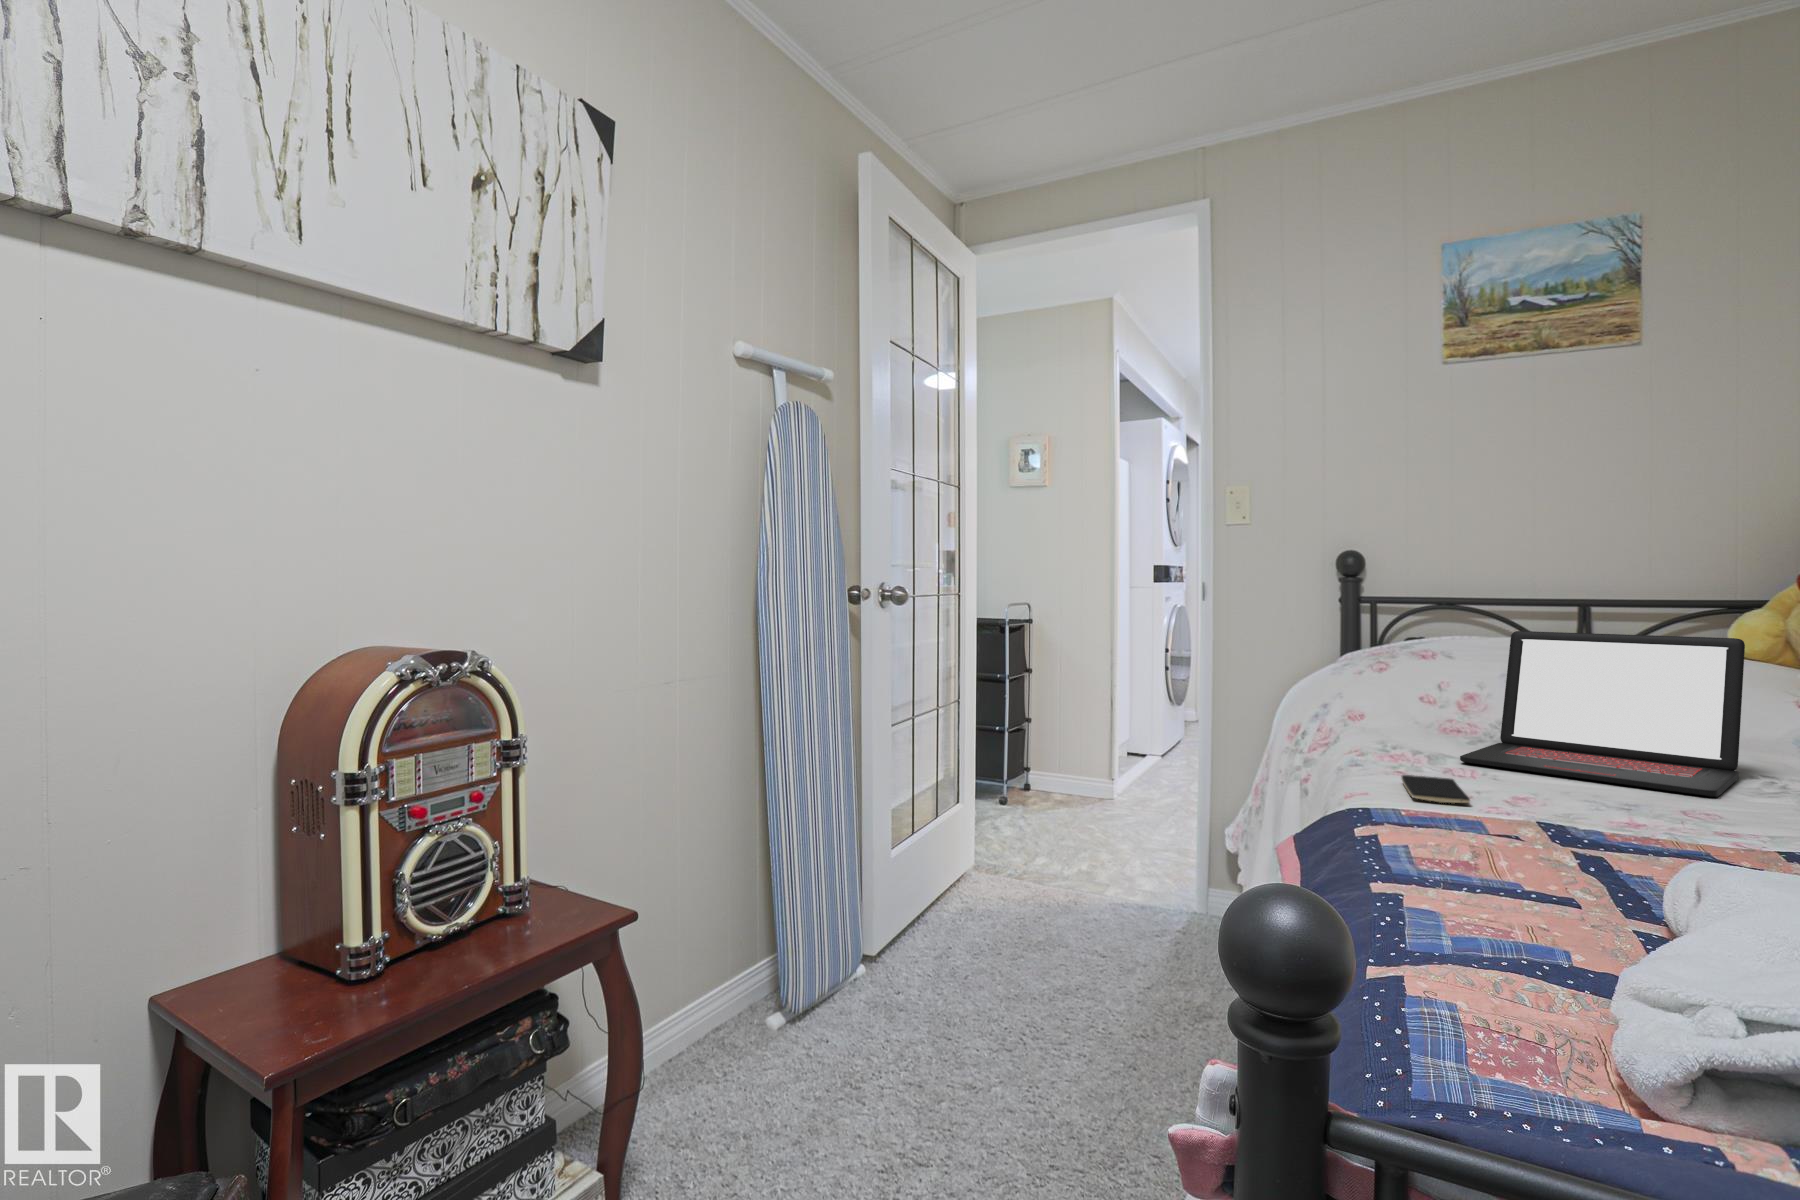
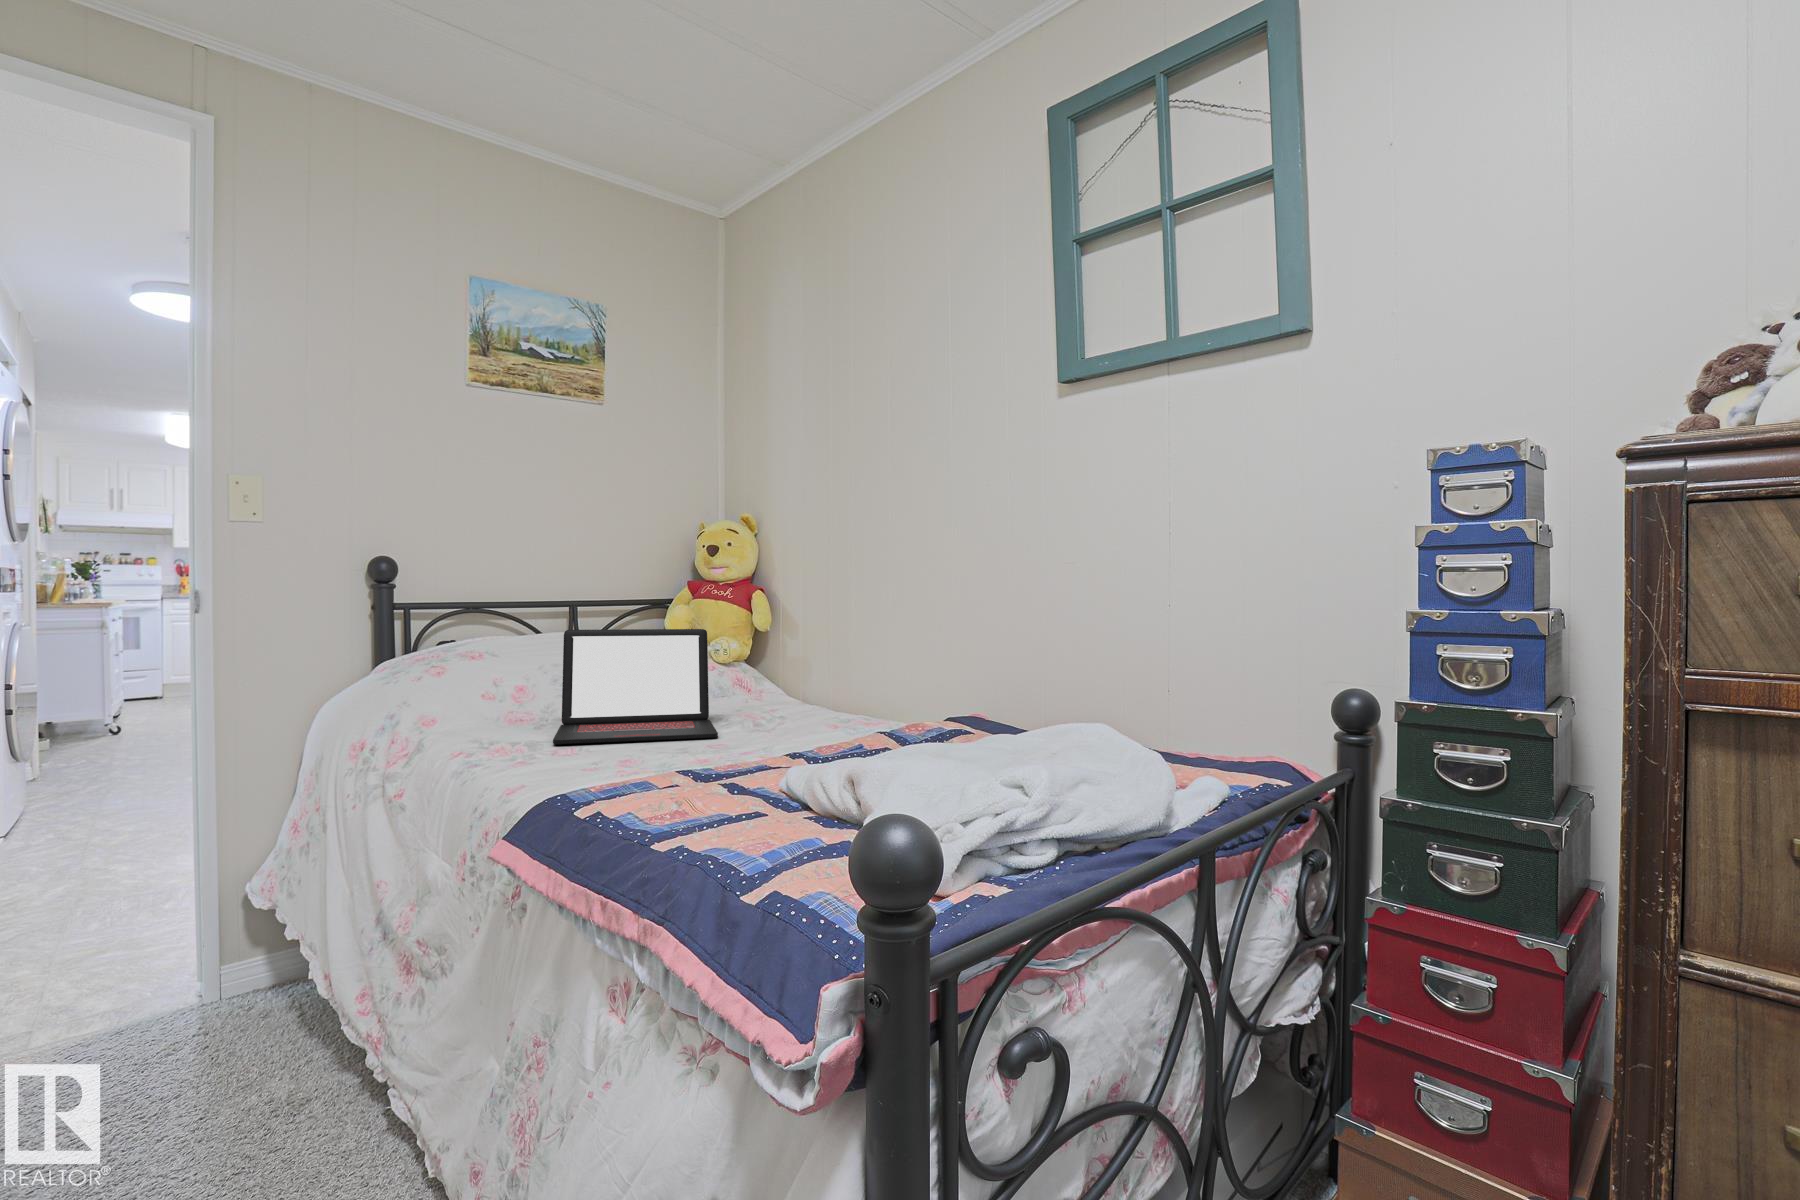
smartphone: present [1401,775,1470,803] -> none [542,757,614,777]

